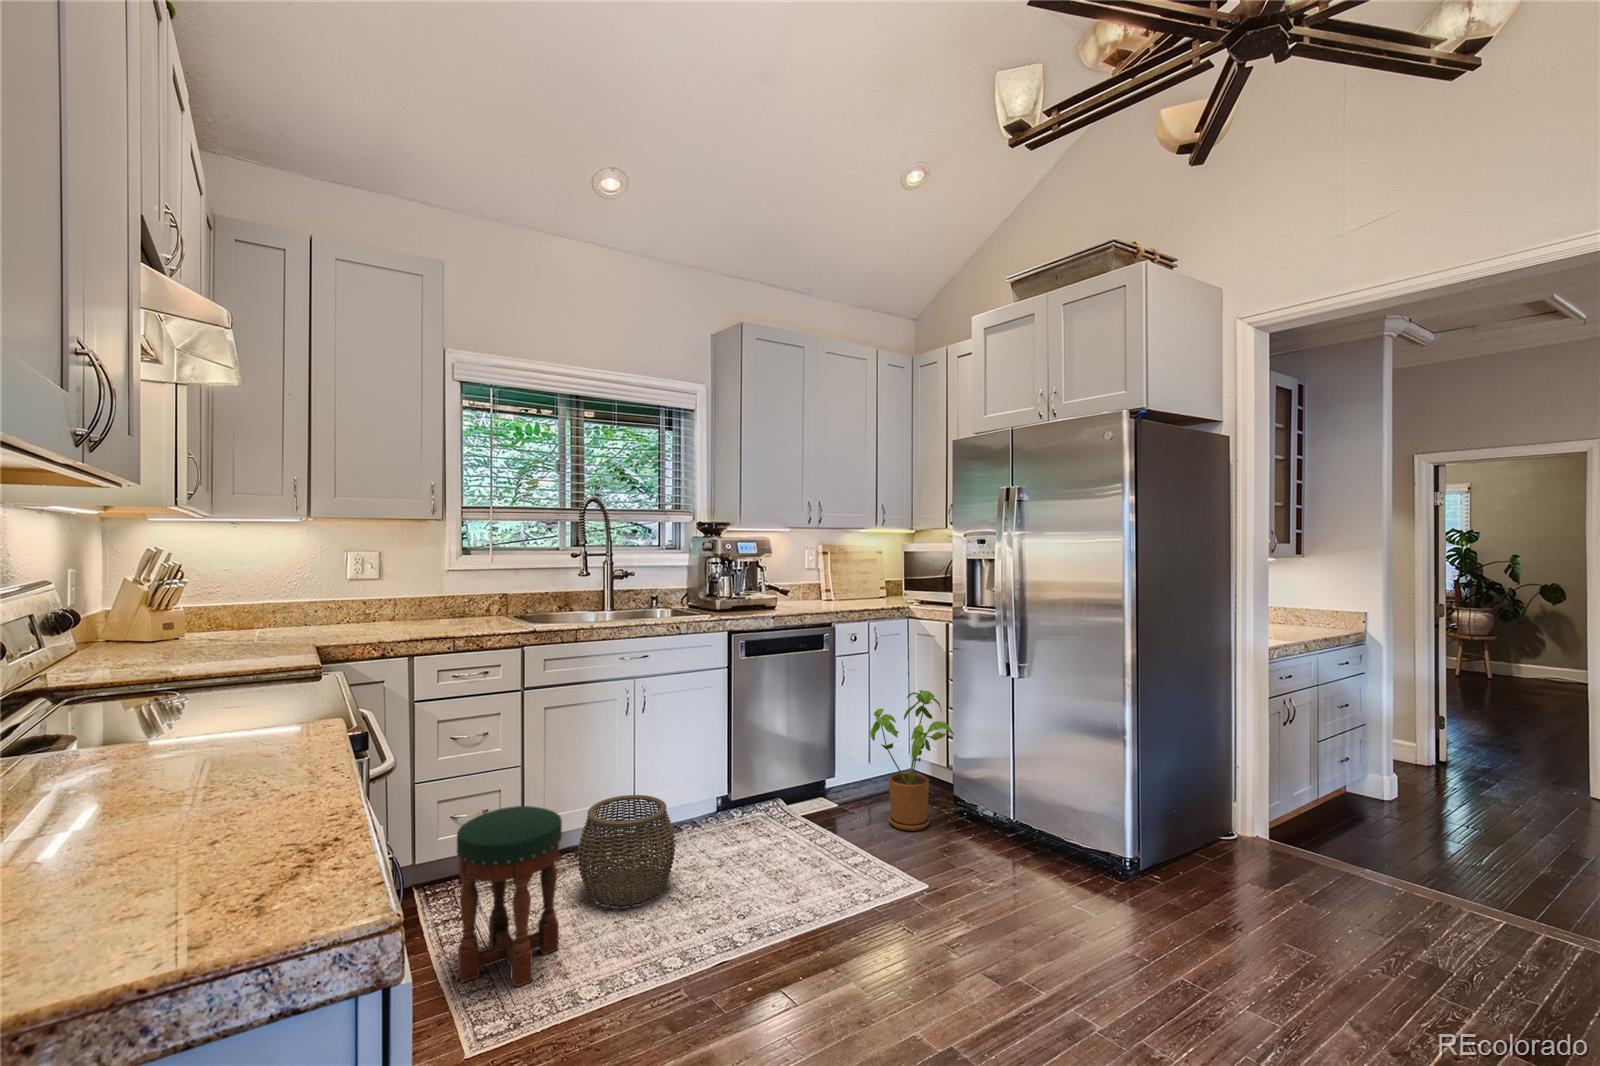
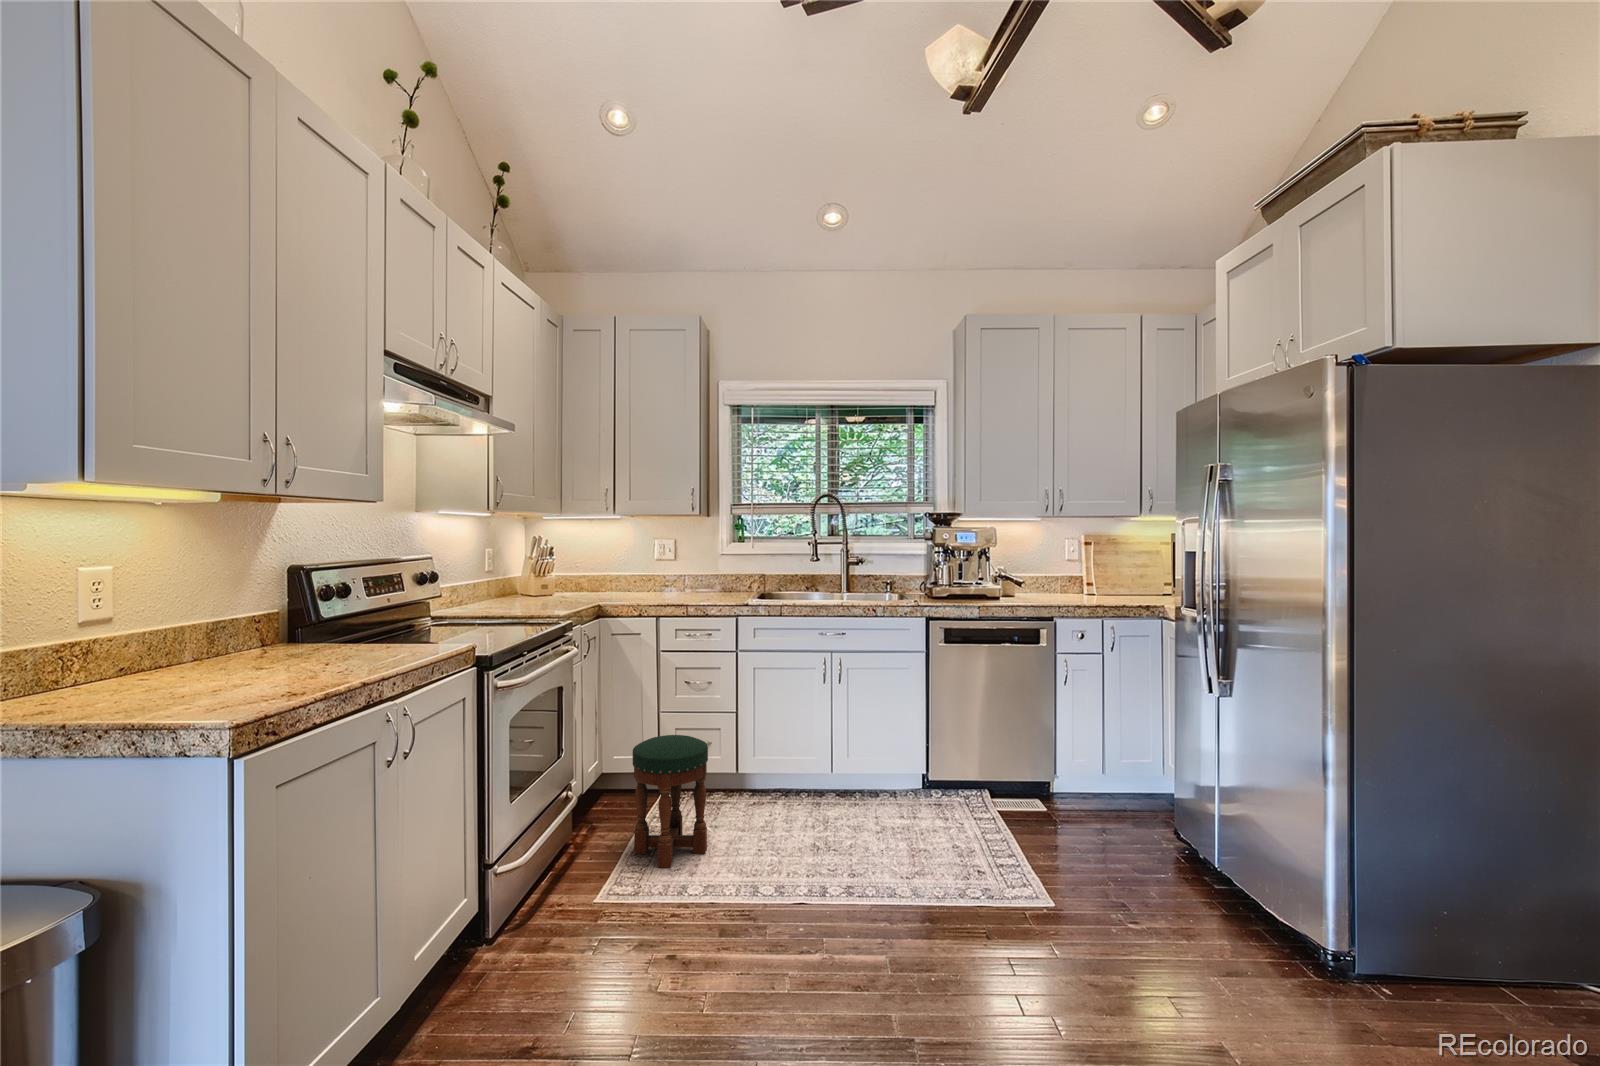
house plant: present [870,690,954,831] -> none [1064,700,1153,856]
woven basket: present [577,795,676,906] -> none [750,749,832,840]

